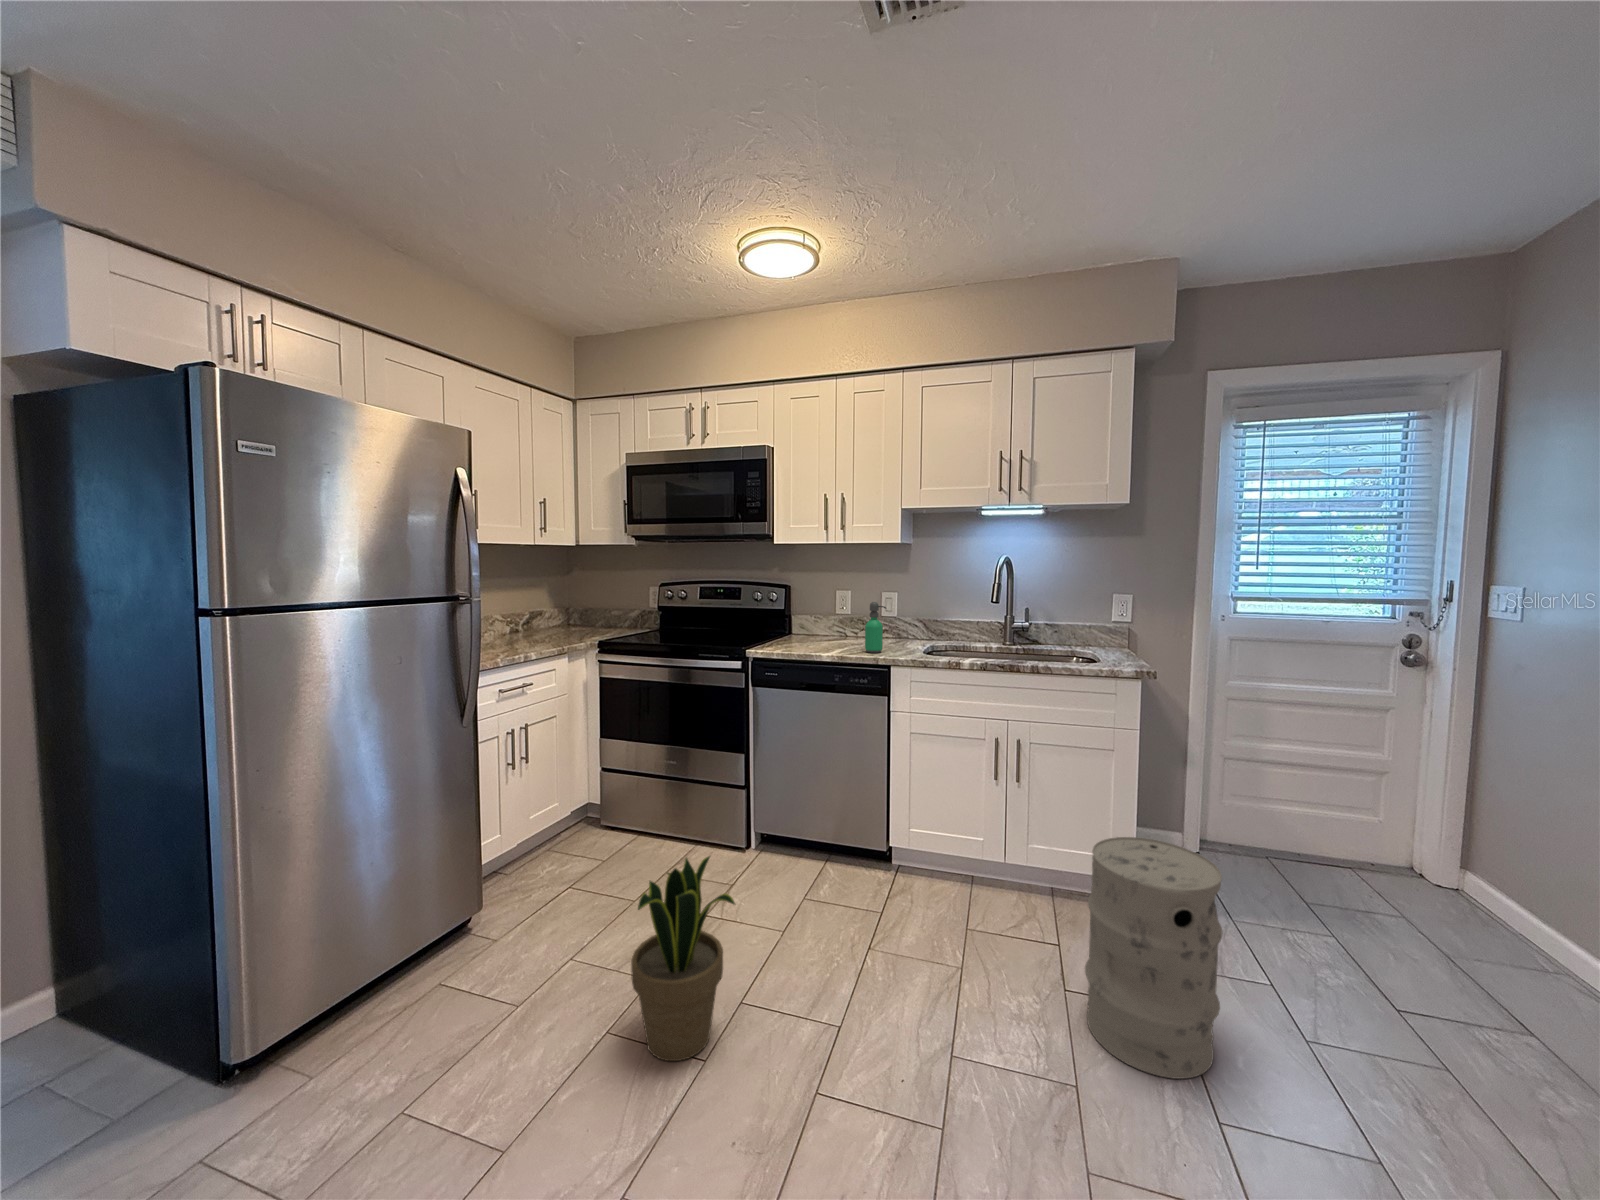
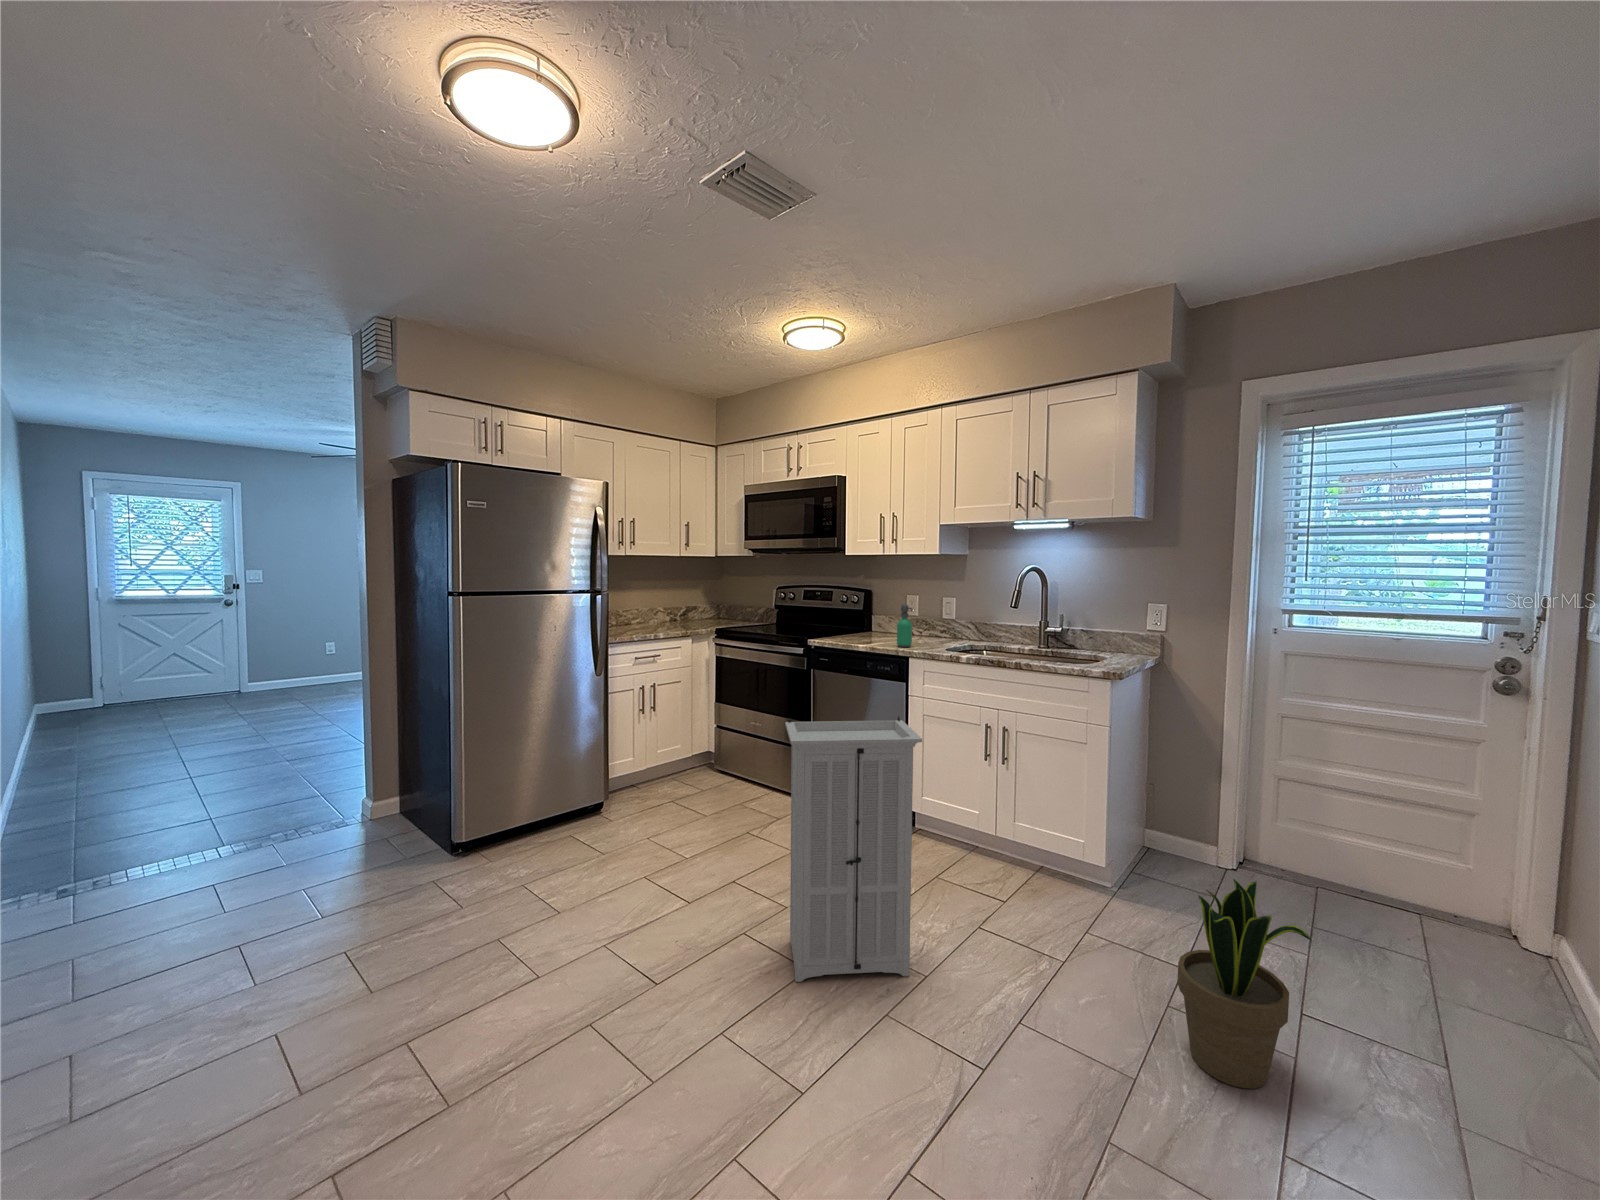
storage cabinet: none [888,749,1088,1147] -> present [785,716,922,982]
trash can: present [1085,837,1222,1079] -> none [963,804,1068,1001]
potted plant: present [631,856,735,1061] -> present [1177,879,1311,1089]

